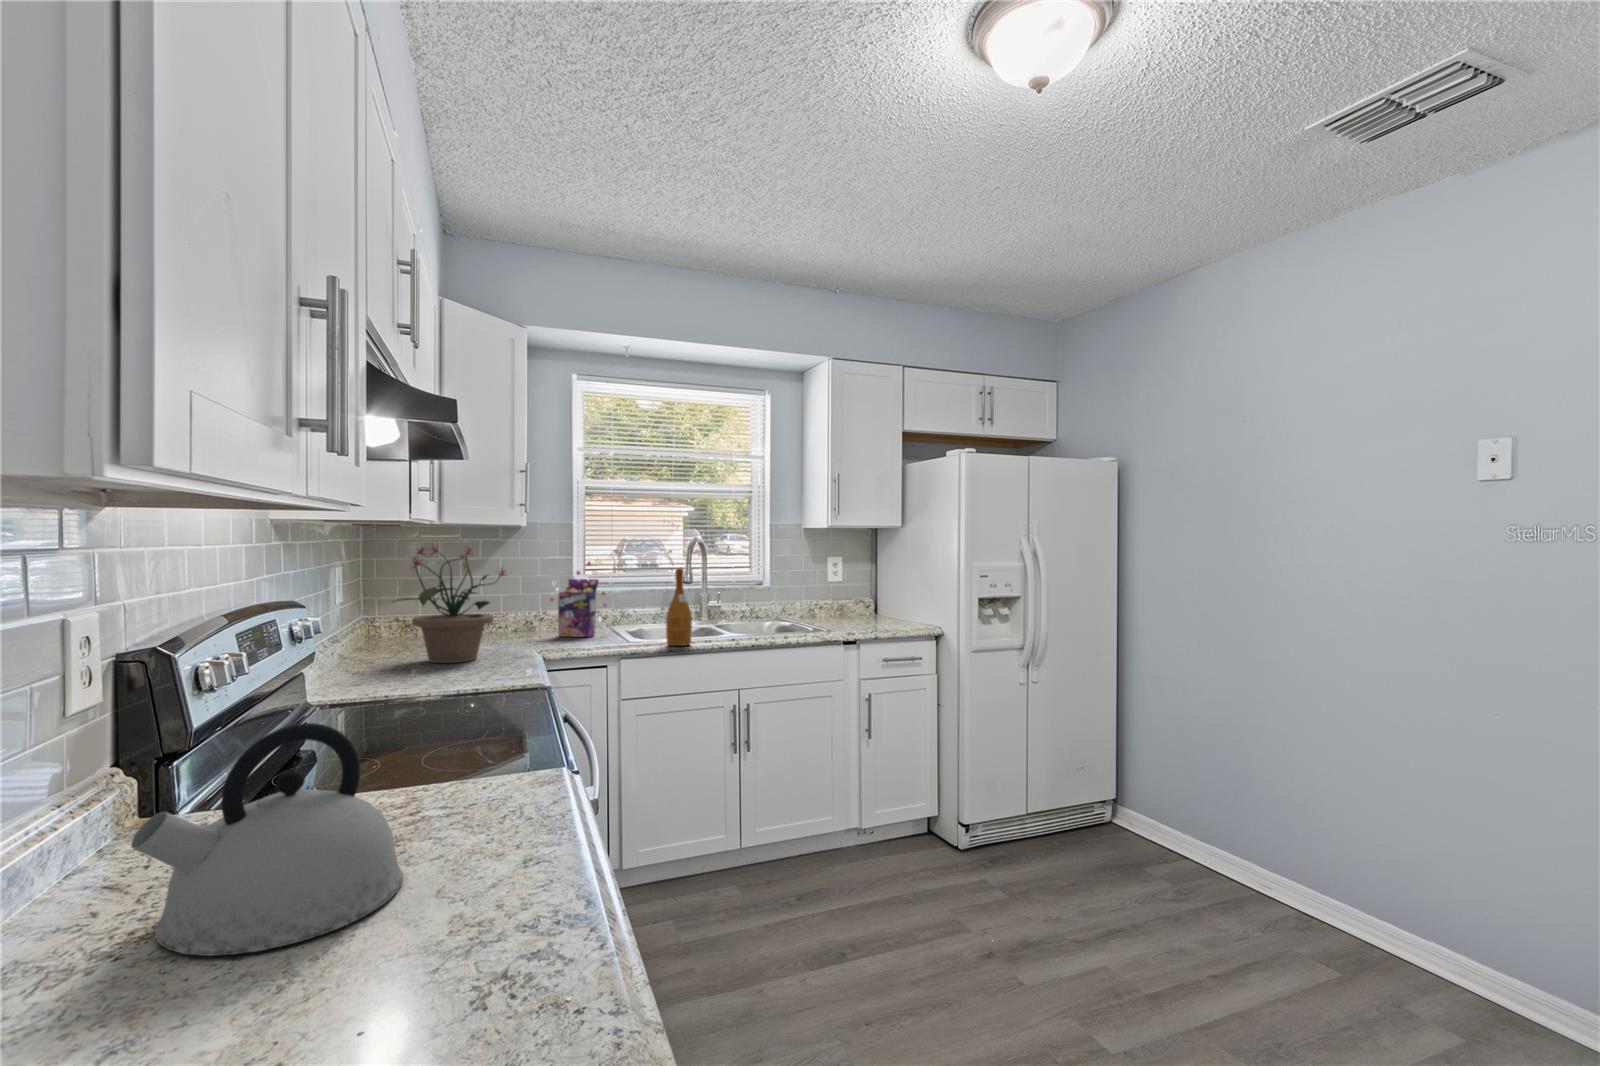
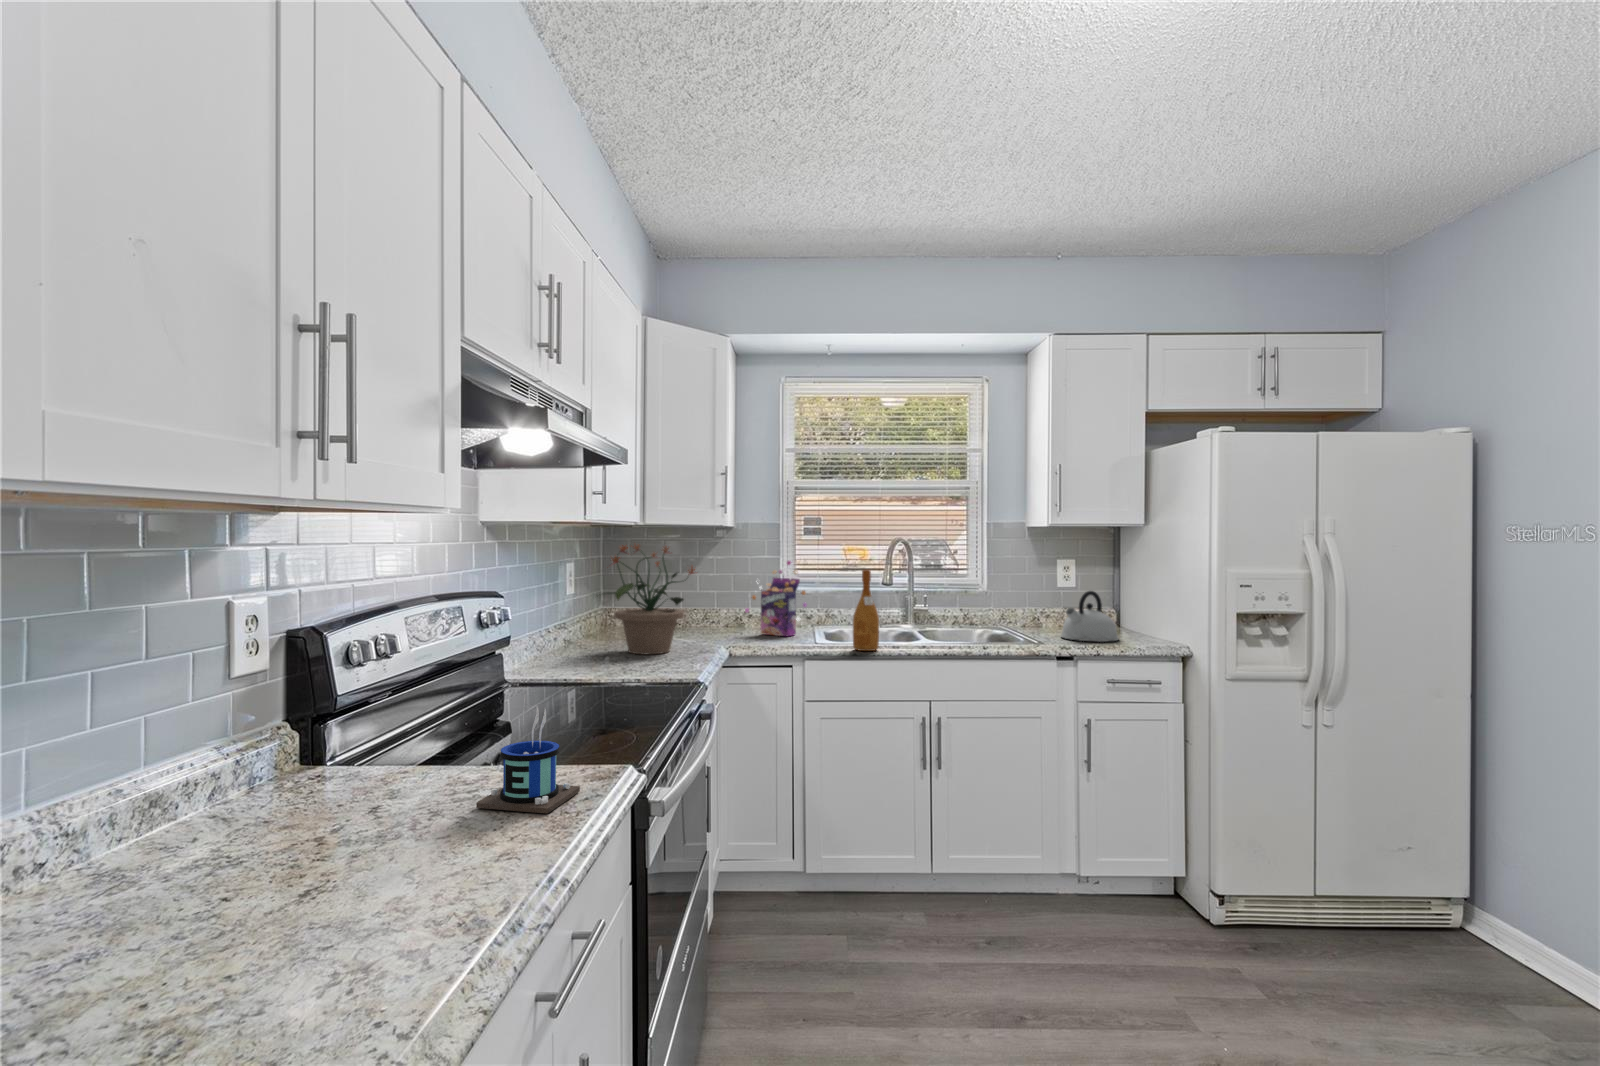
mug: none [435,694,537,832] -> present [476,697,580,813]
kettle: present [131,723,403,956] -> present [1061,591,1118,642]

